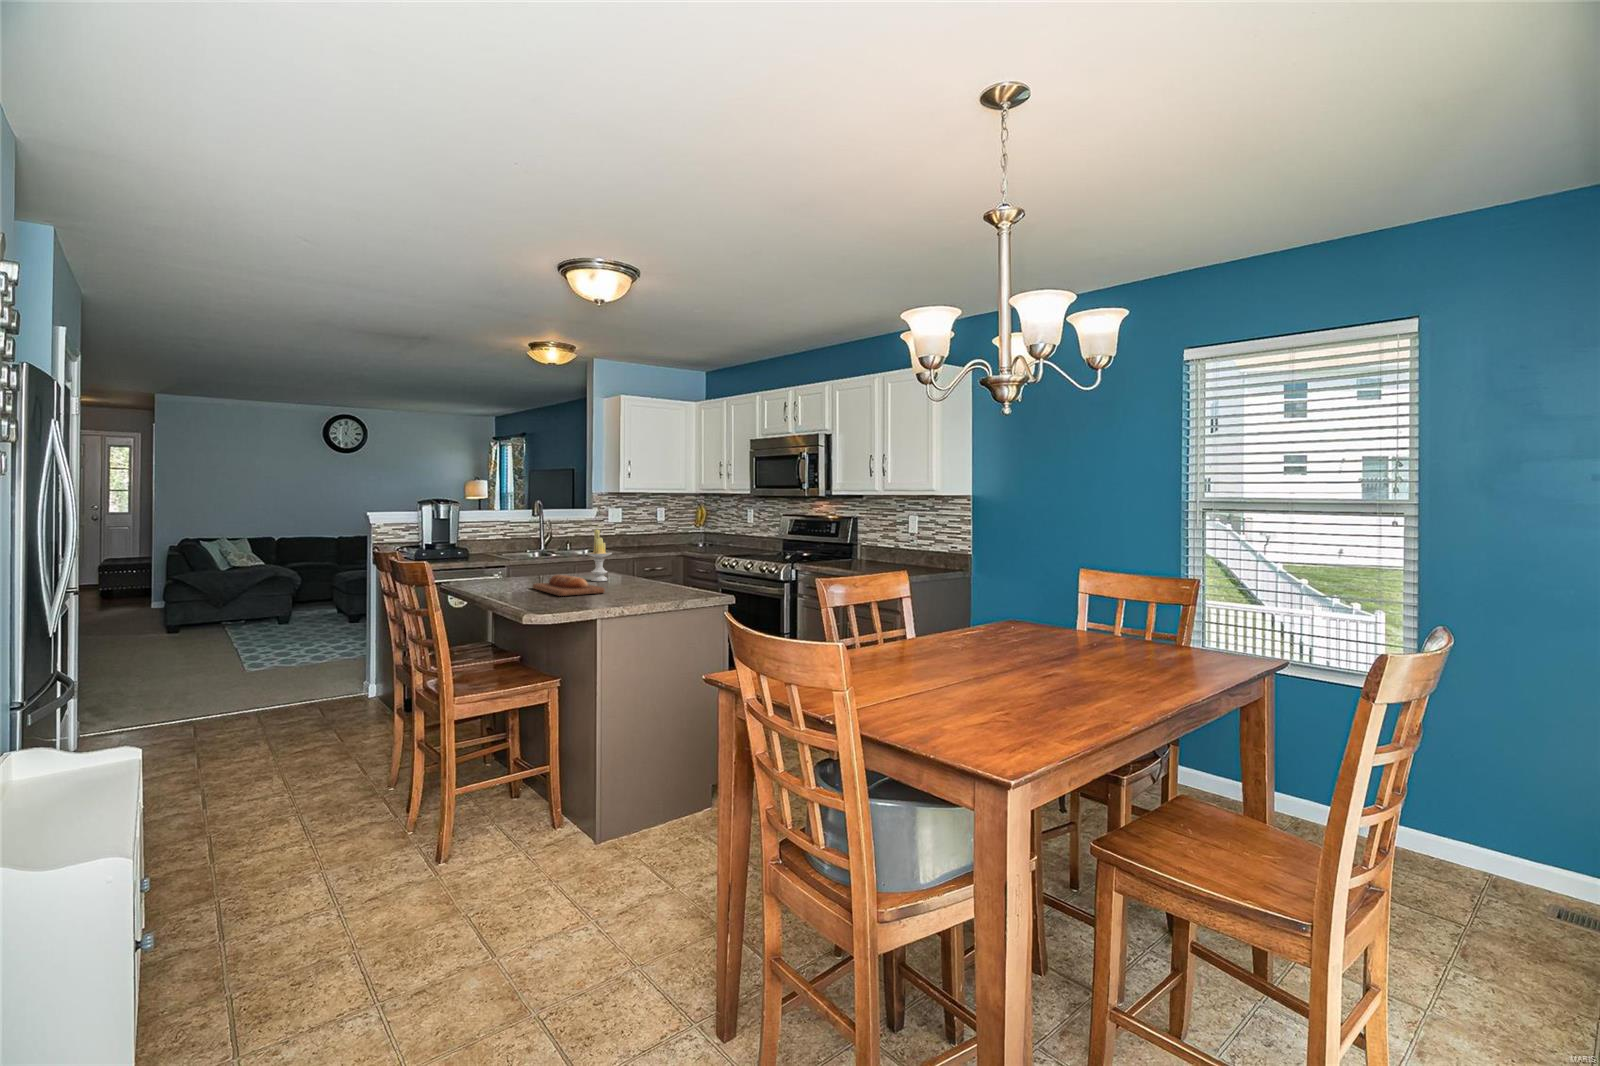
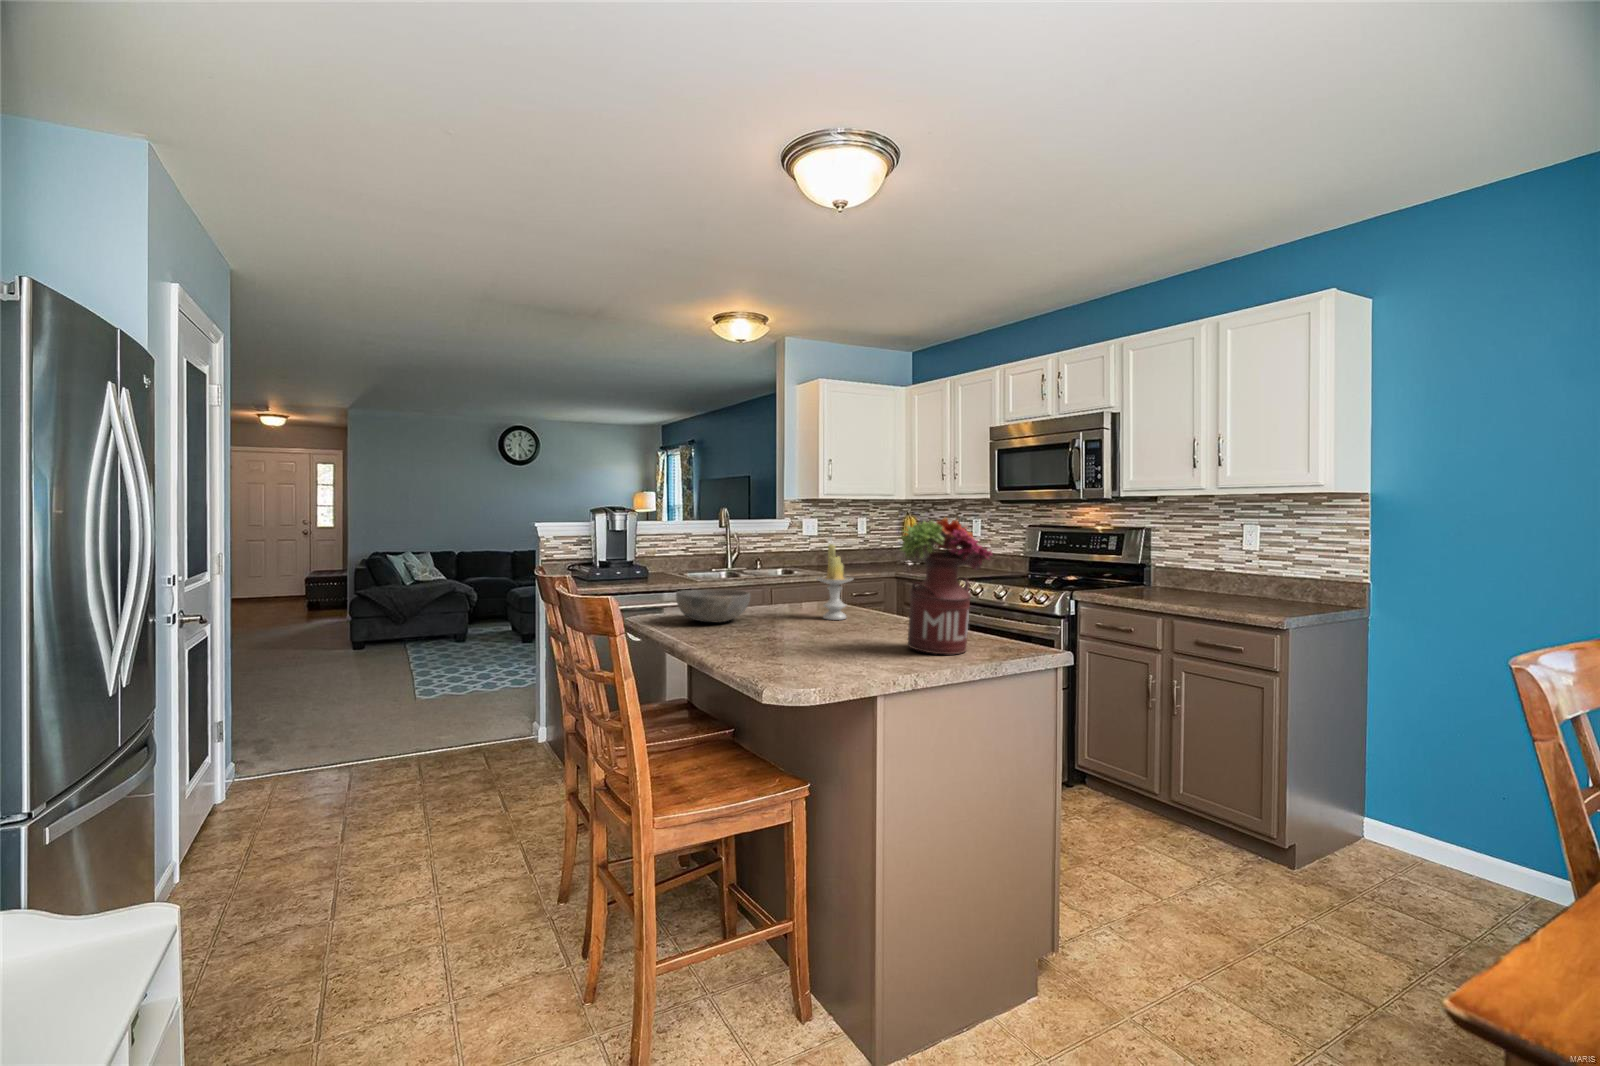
flower arrangement: none [622,512,682,596] -> present [900,518,992,654]
bowl: none [482,562,537,584] -> present [676,589,750,623]
bread loaf: present [533,575,605,596] -> none [749,612,864,650]

